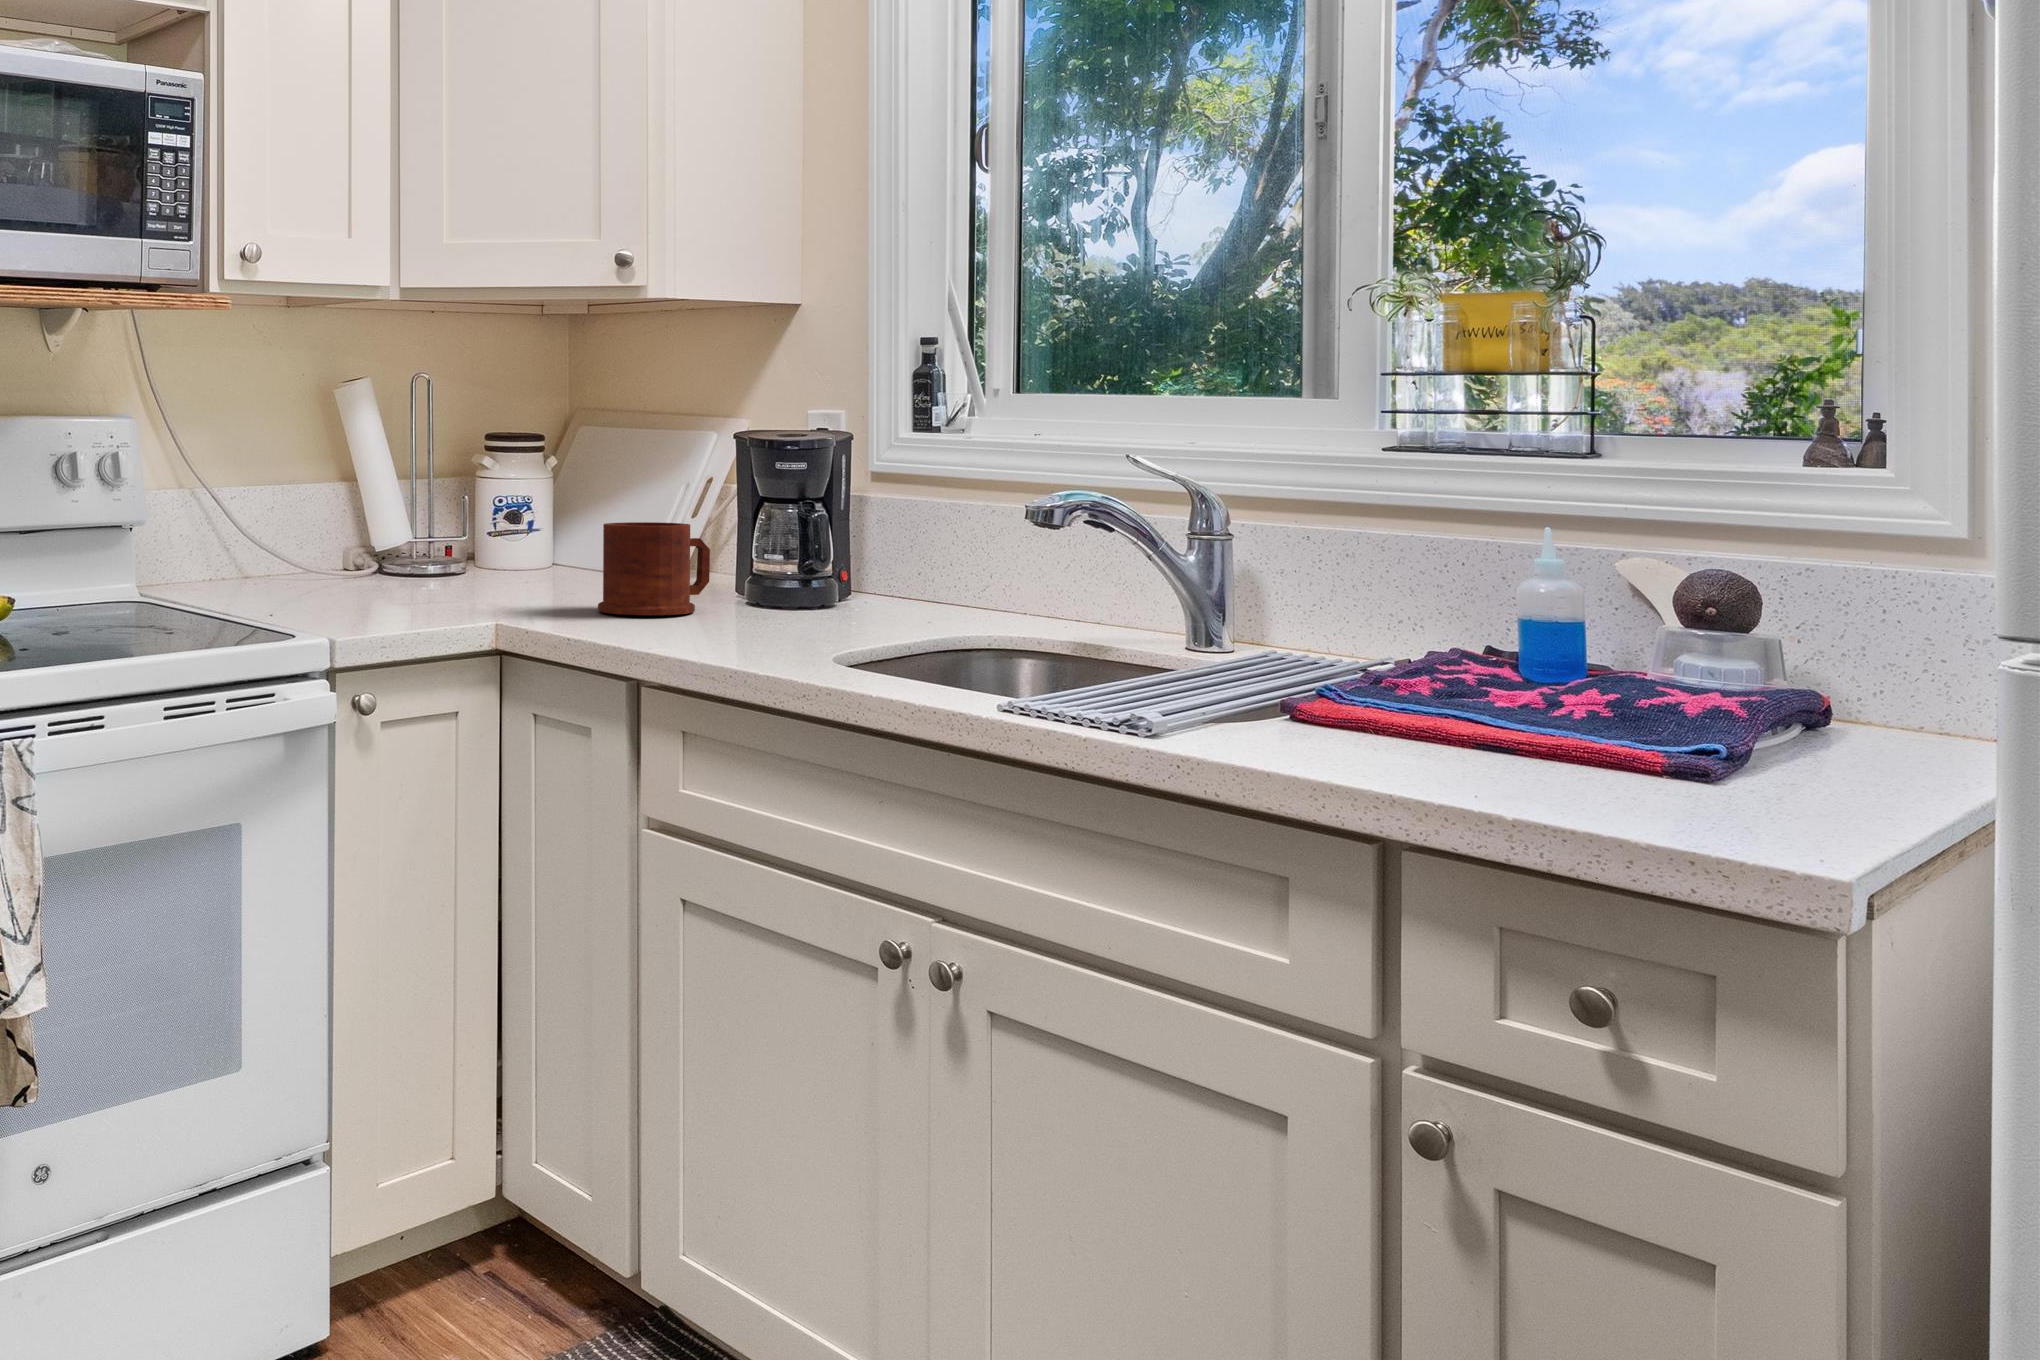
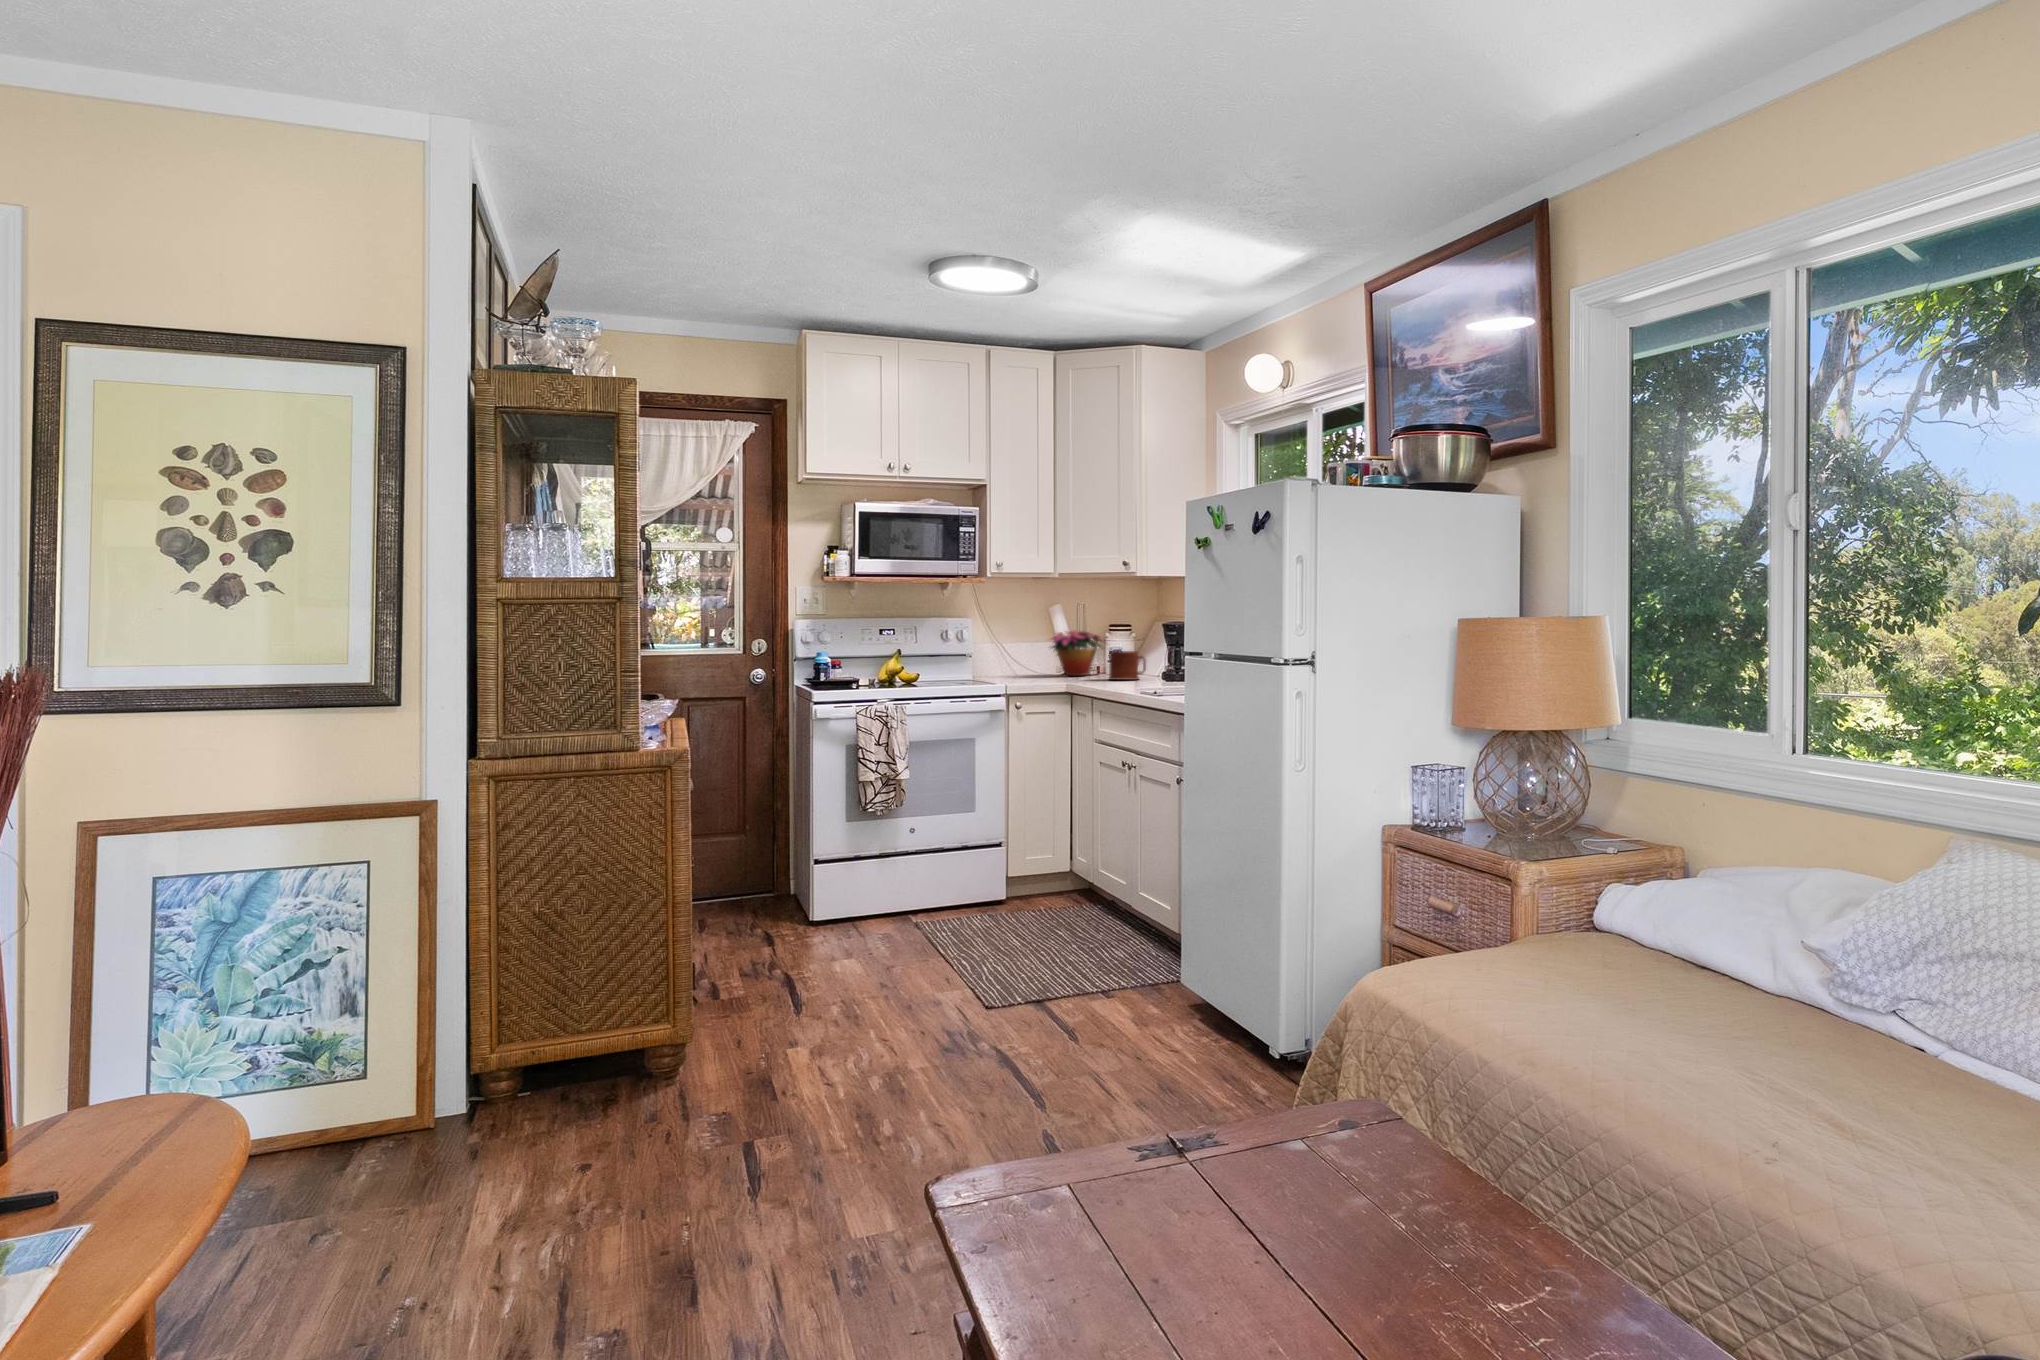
flower arrangement: none [350,456,551,593] -> present [1051,631,1103,676]

